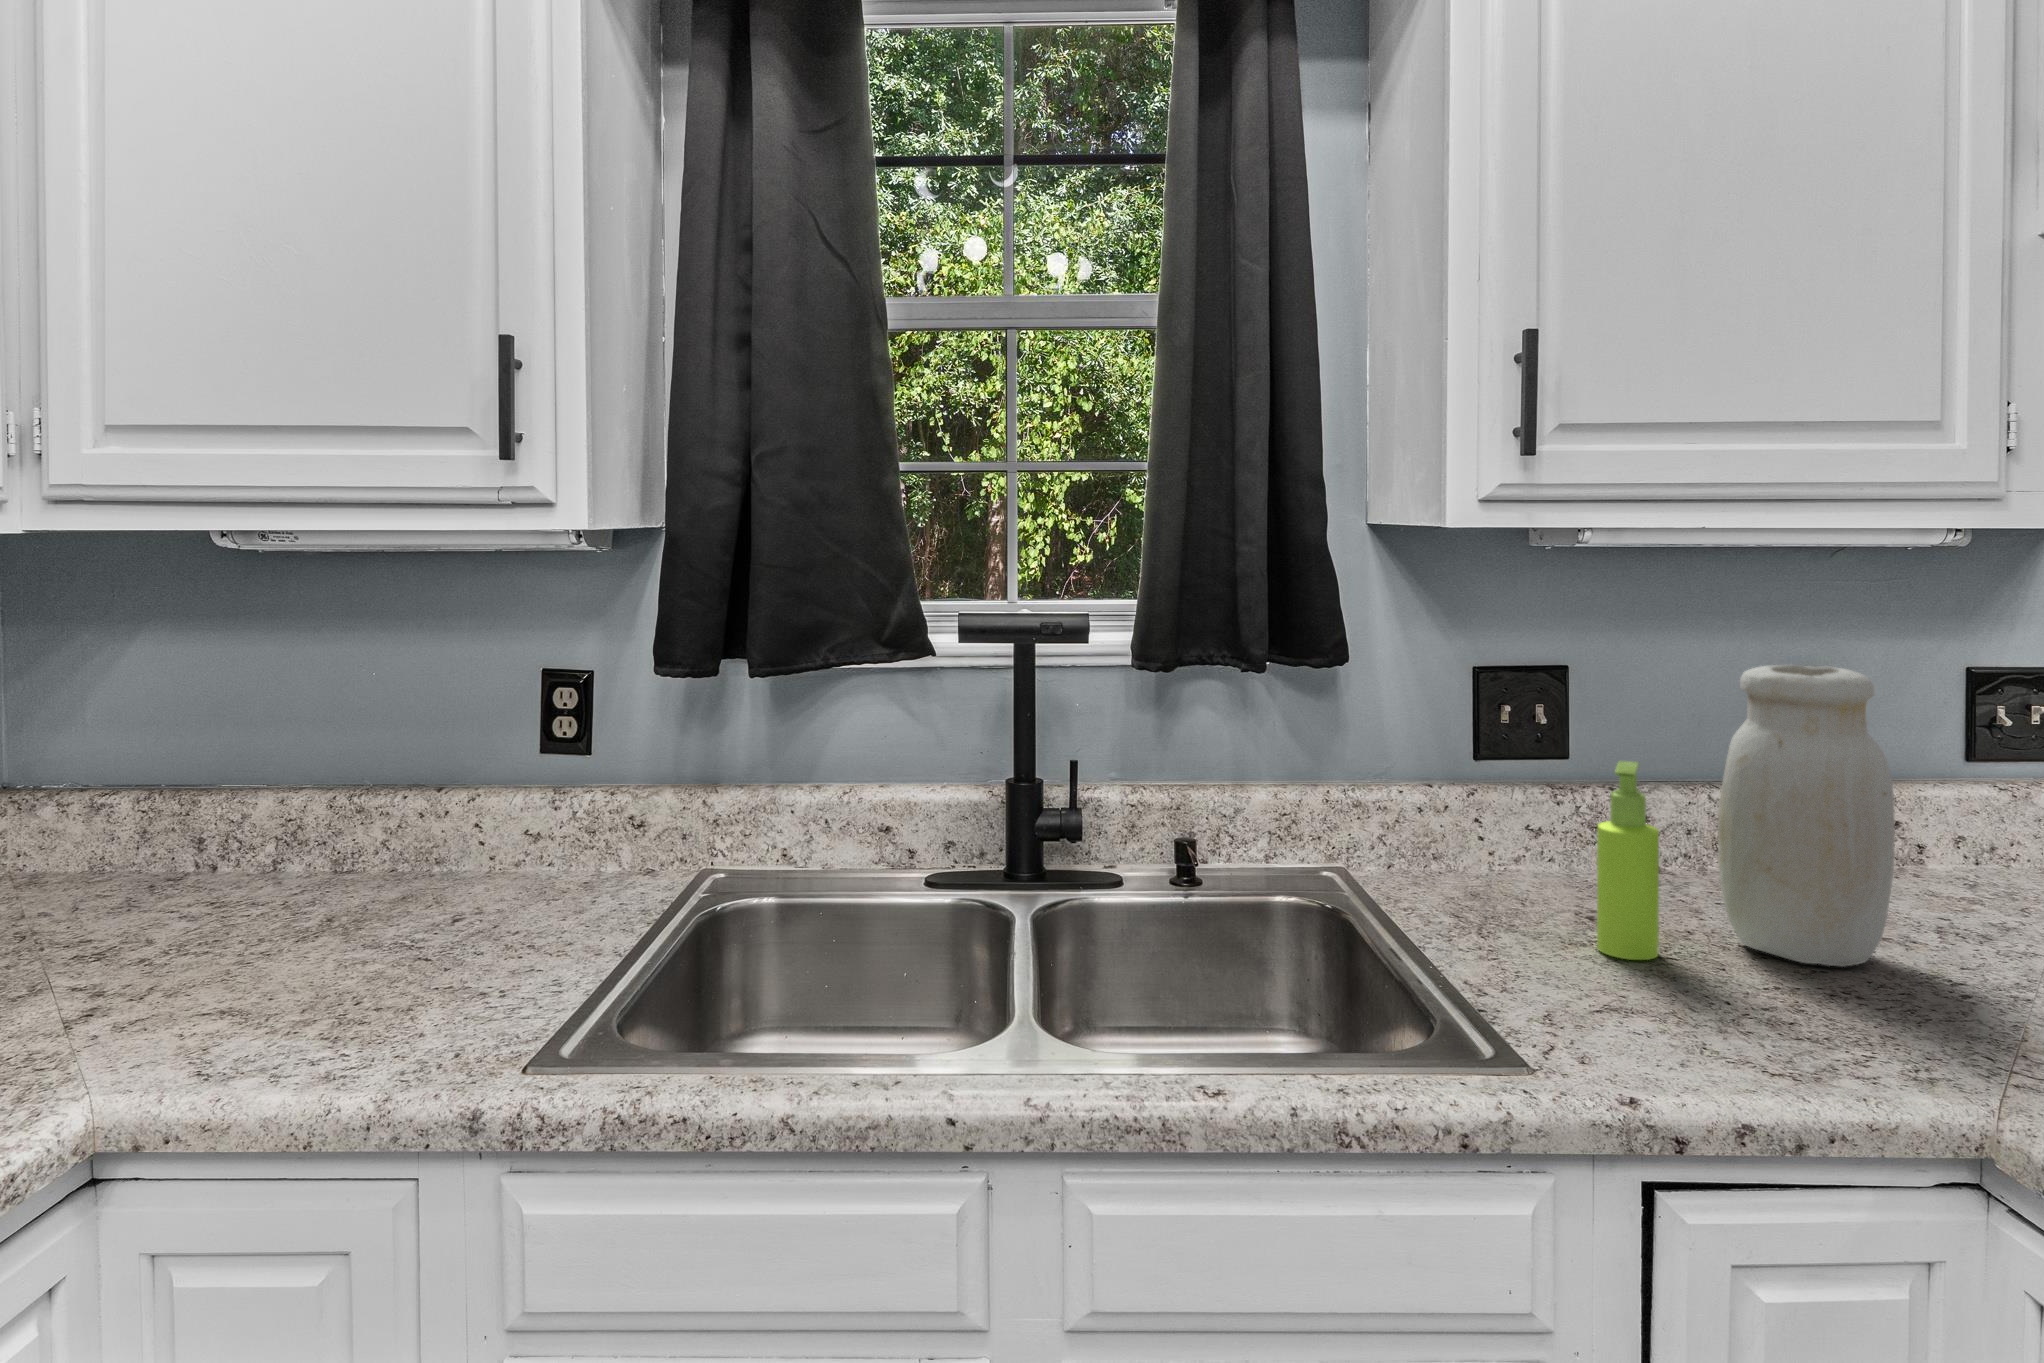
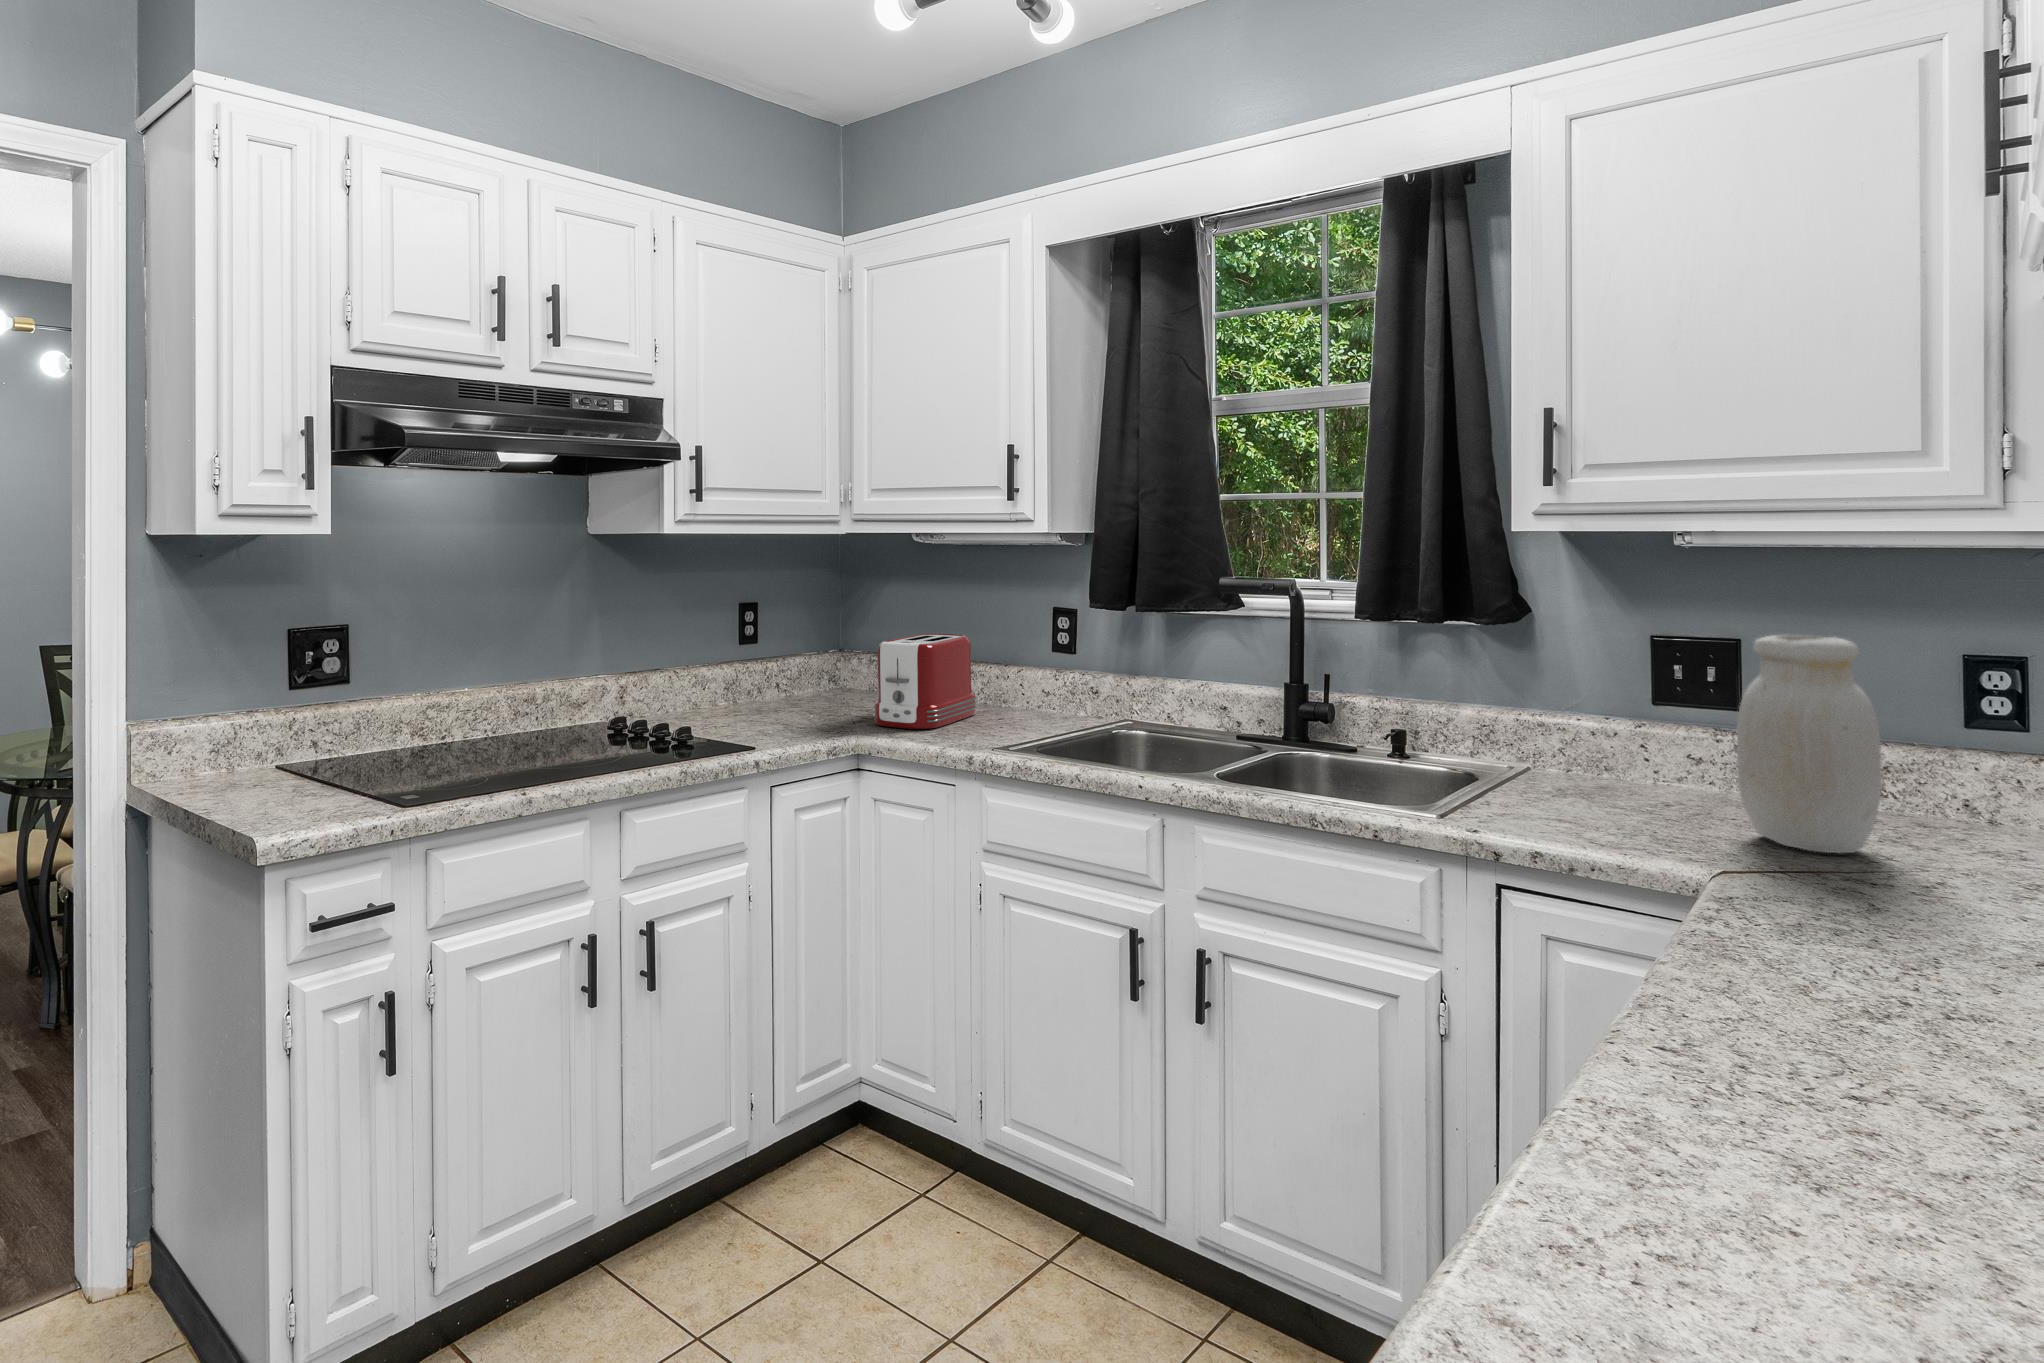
toaster: none [156,743,400,990] -> present [873,634,977,729]
soap dispenser: present [1597,761,1659,960] -> none [1627,693,1676,827]

